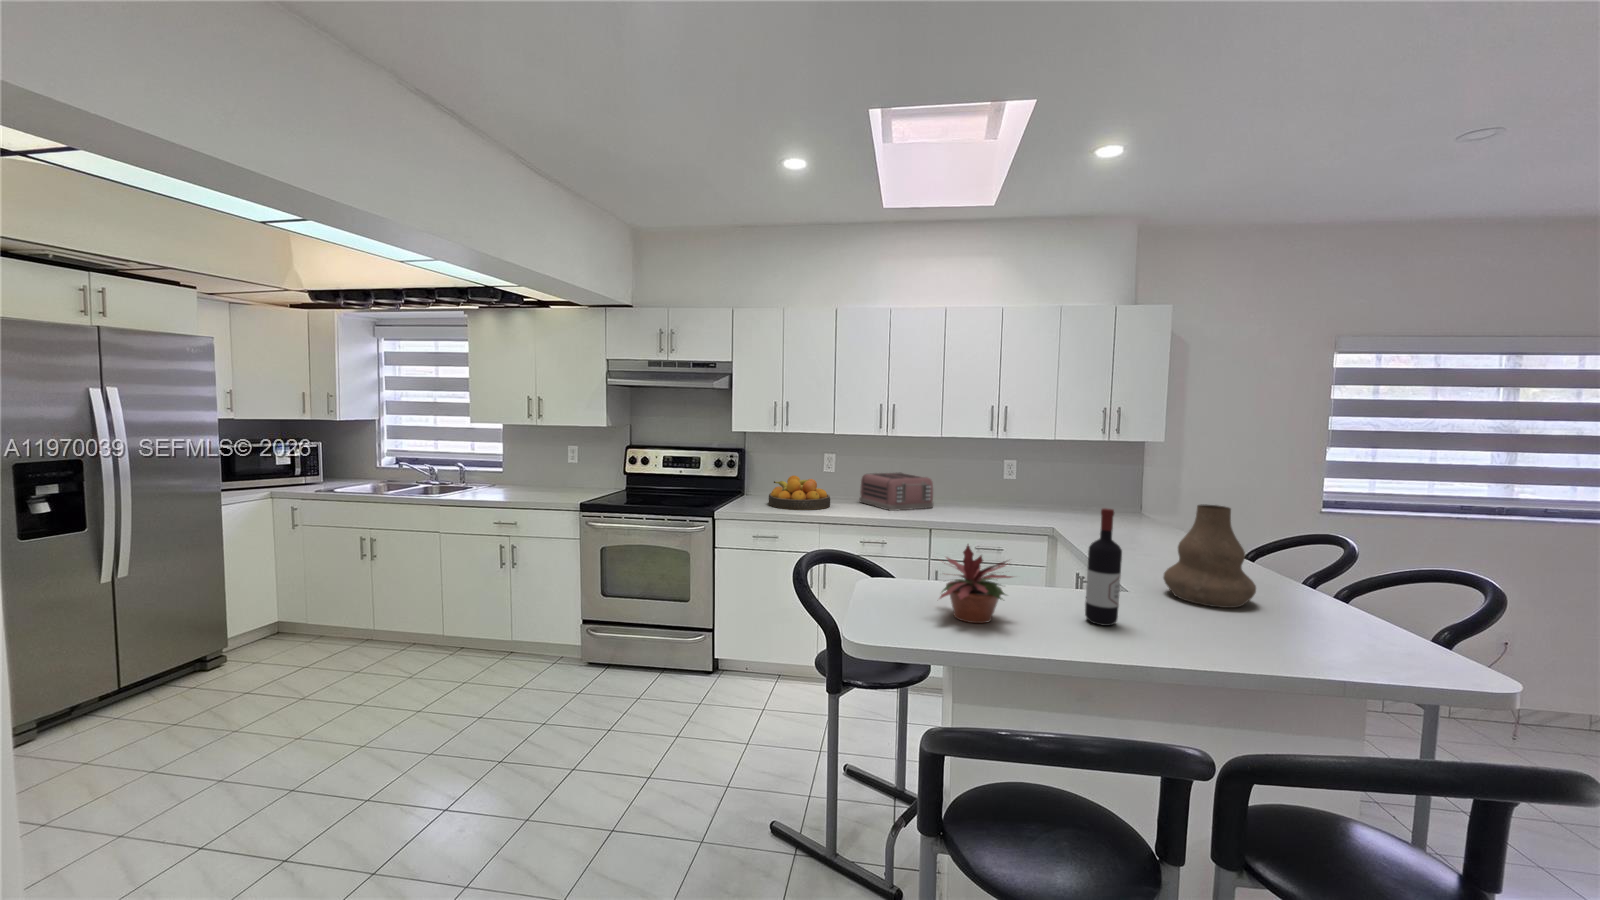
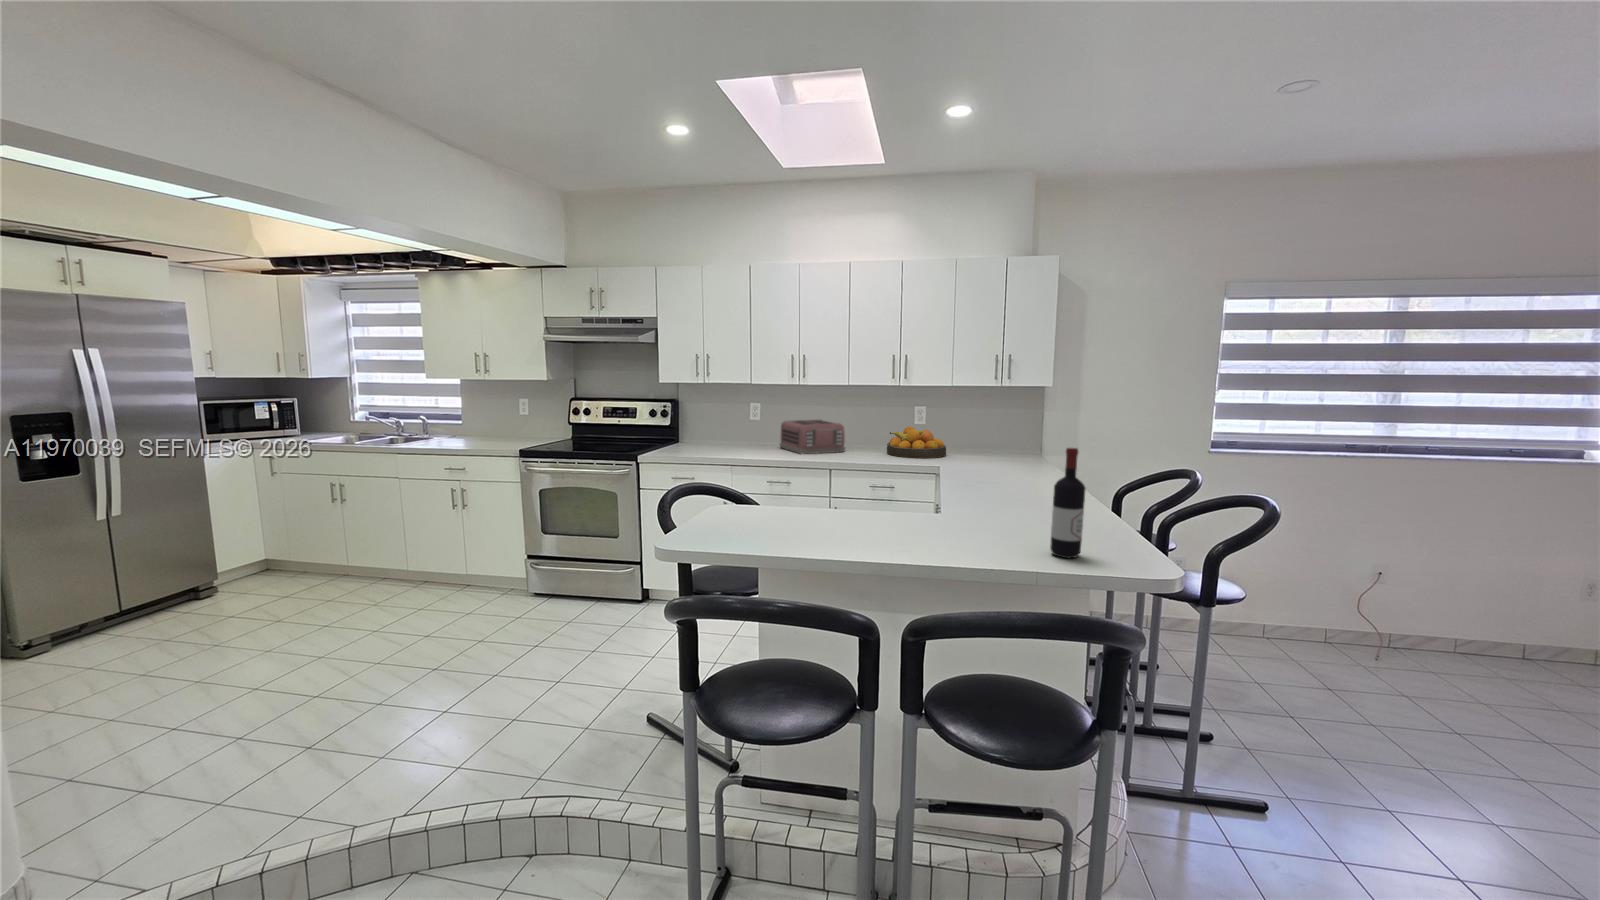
fruit bowl: present [769,476,830,510] -> present [887,427,946,458]
vase: present [1163,504,1256,608] -> none [962,436,1034,524]
wine bottle: present [1085,508,1122,626] -> present [1050,448,1085,558]
potted plant: present [940,544,1012,623] -> none [728,466,805,533]

